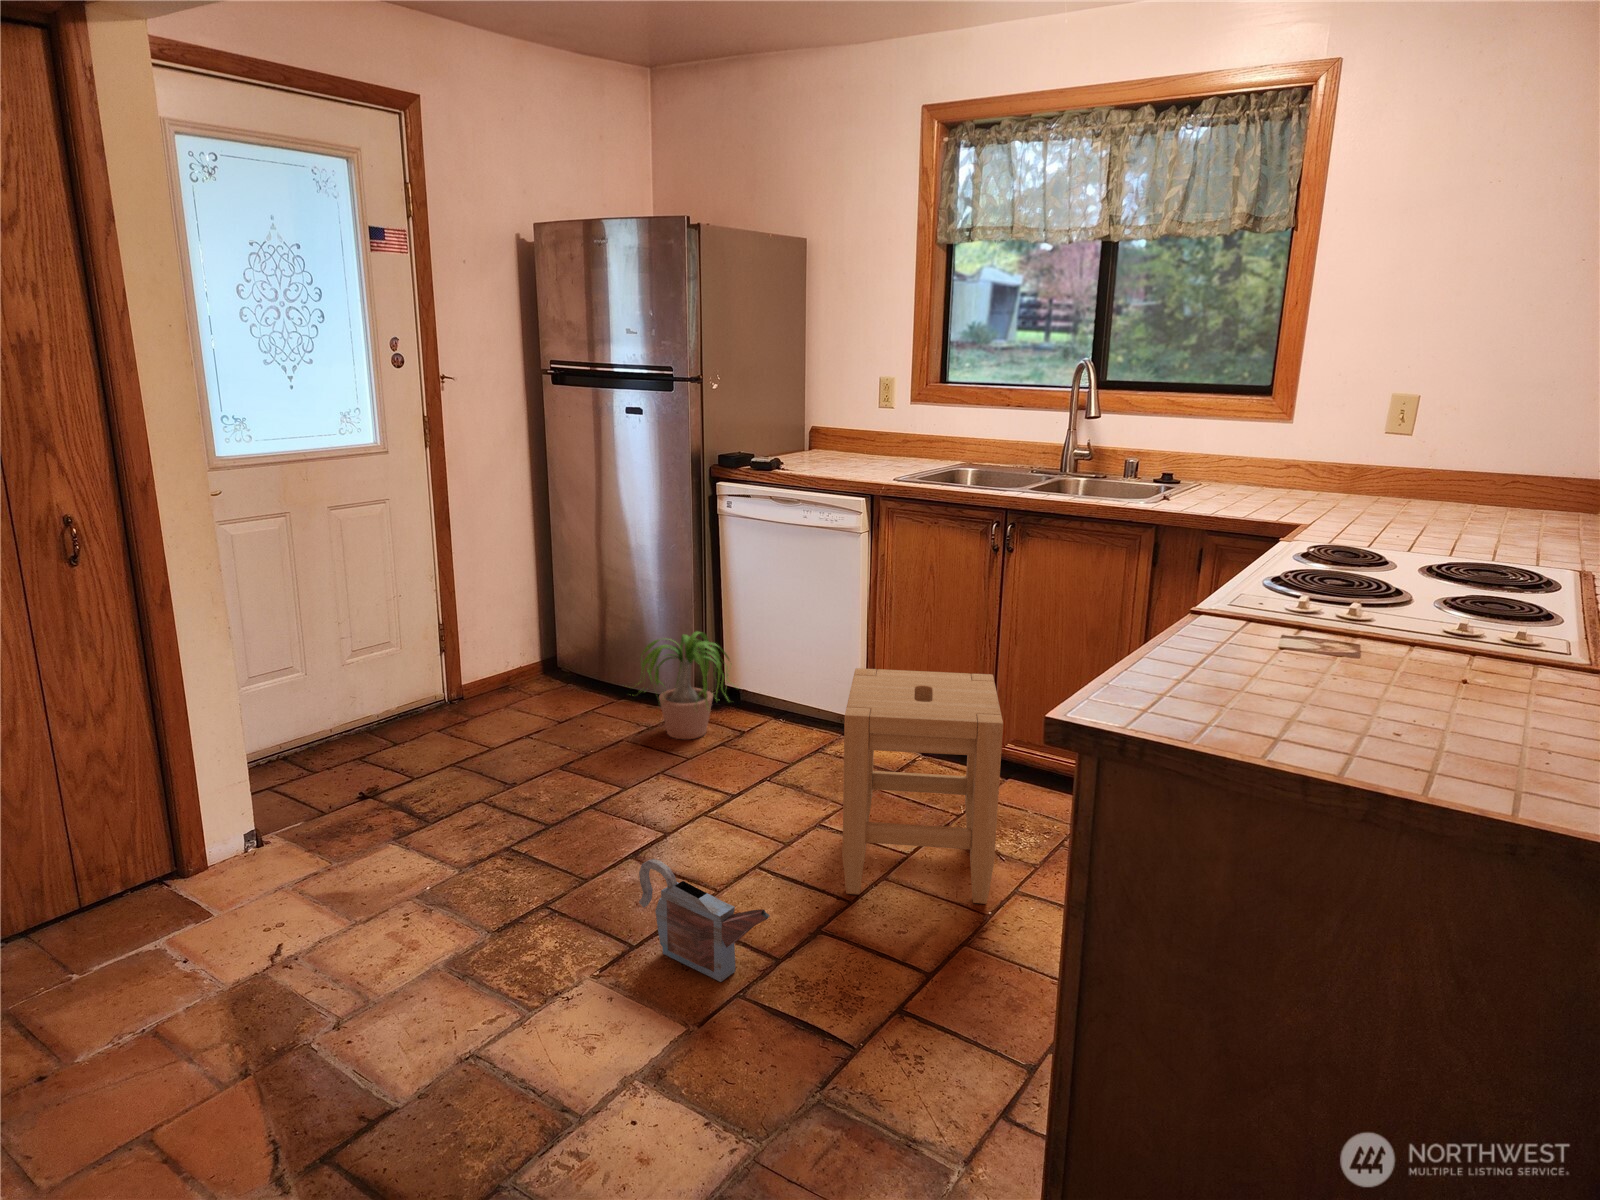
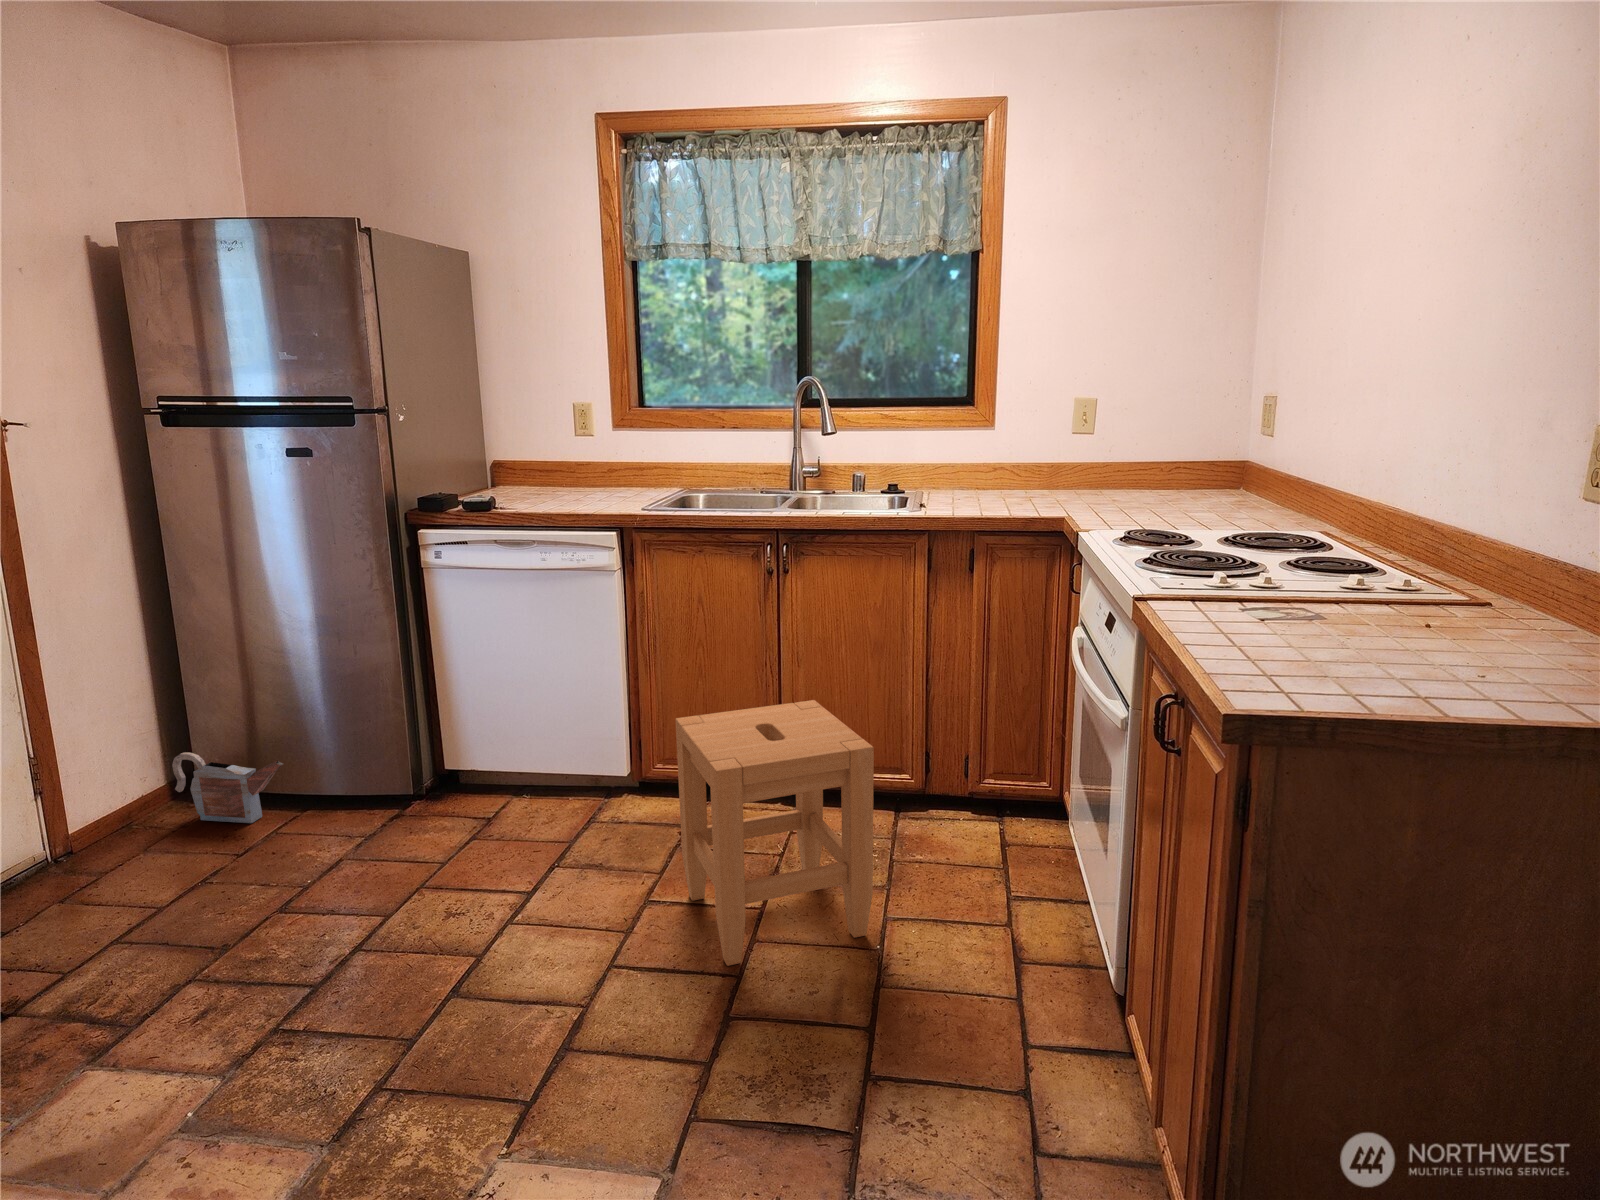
potted plant: present [638,632,729,739] -> none [340,710,497,841]
watering can: present [639,859,770,982] -> present [172,752,283,823]

